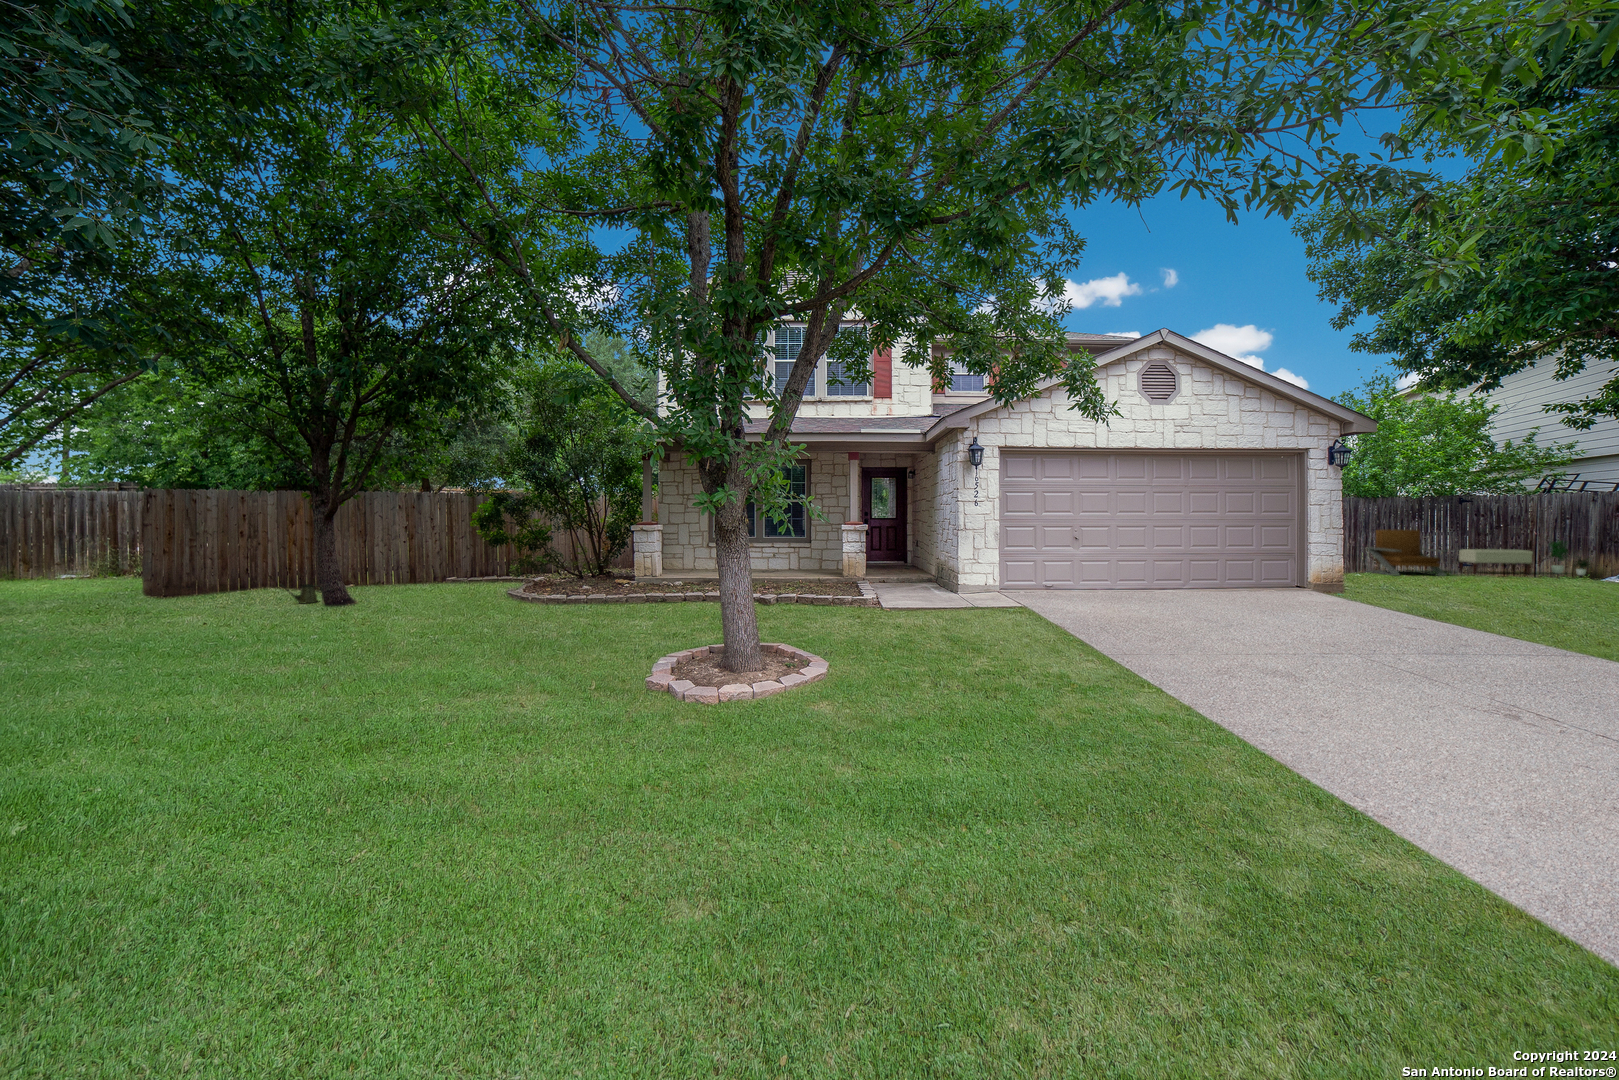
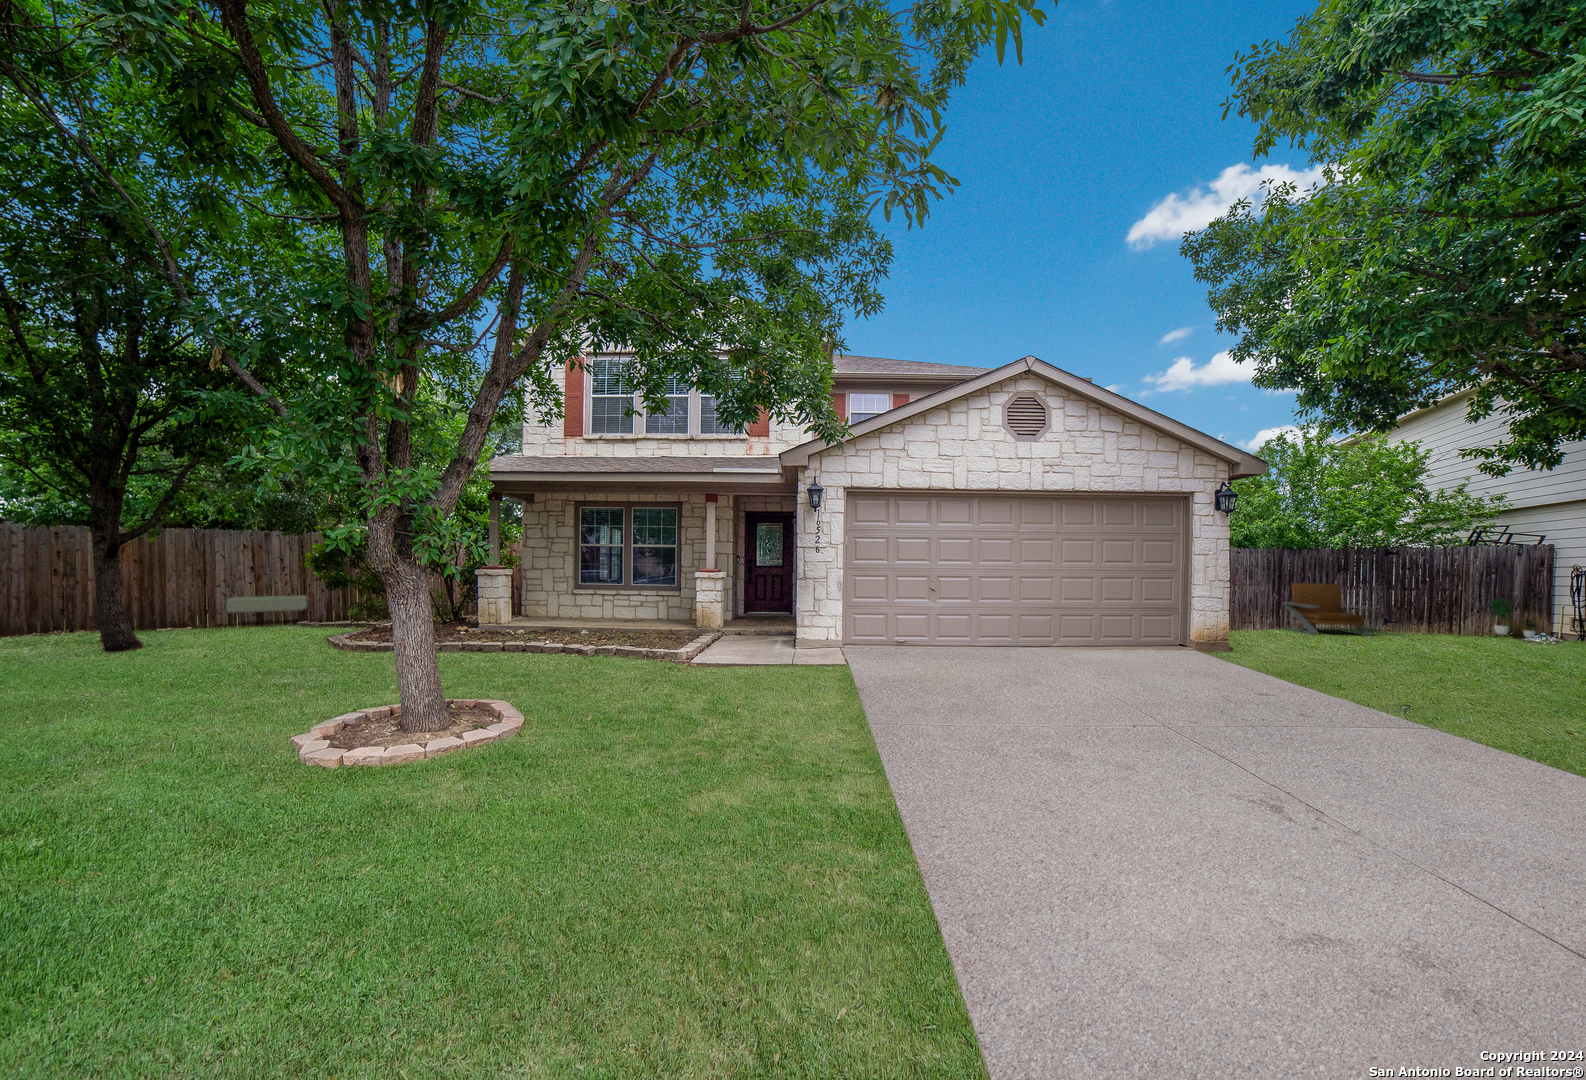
bench: present [1459,549,1533,574] -> present [226,595,307,625]
watering can: present [280,584,317,604] -> none [26,630,87,652]

